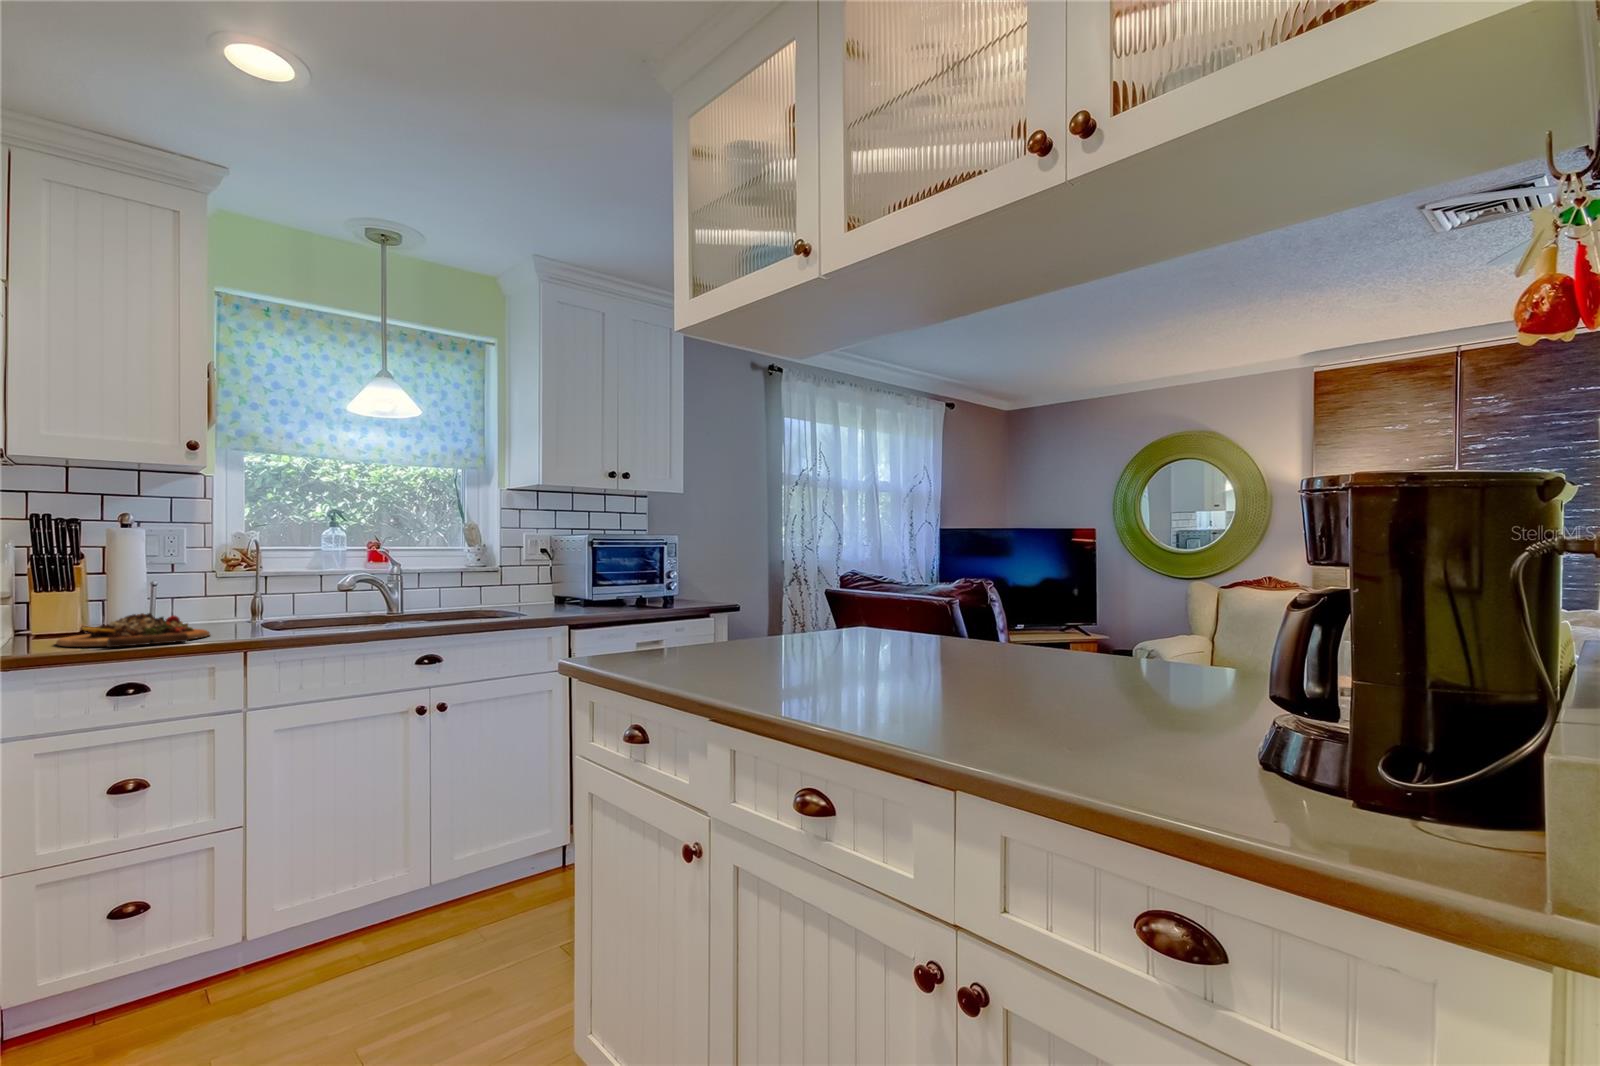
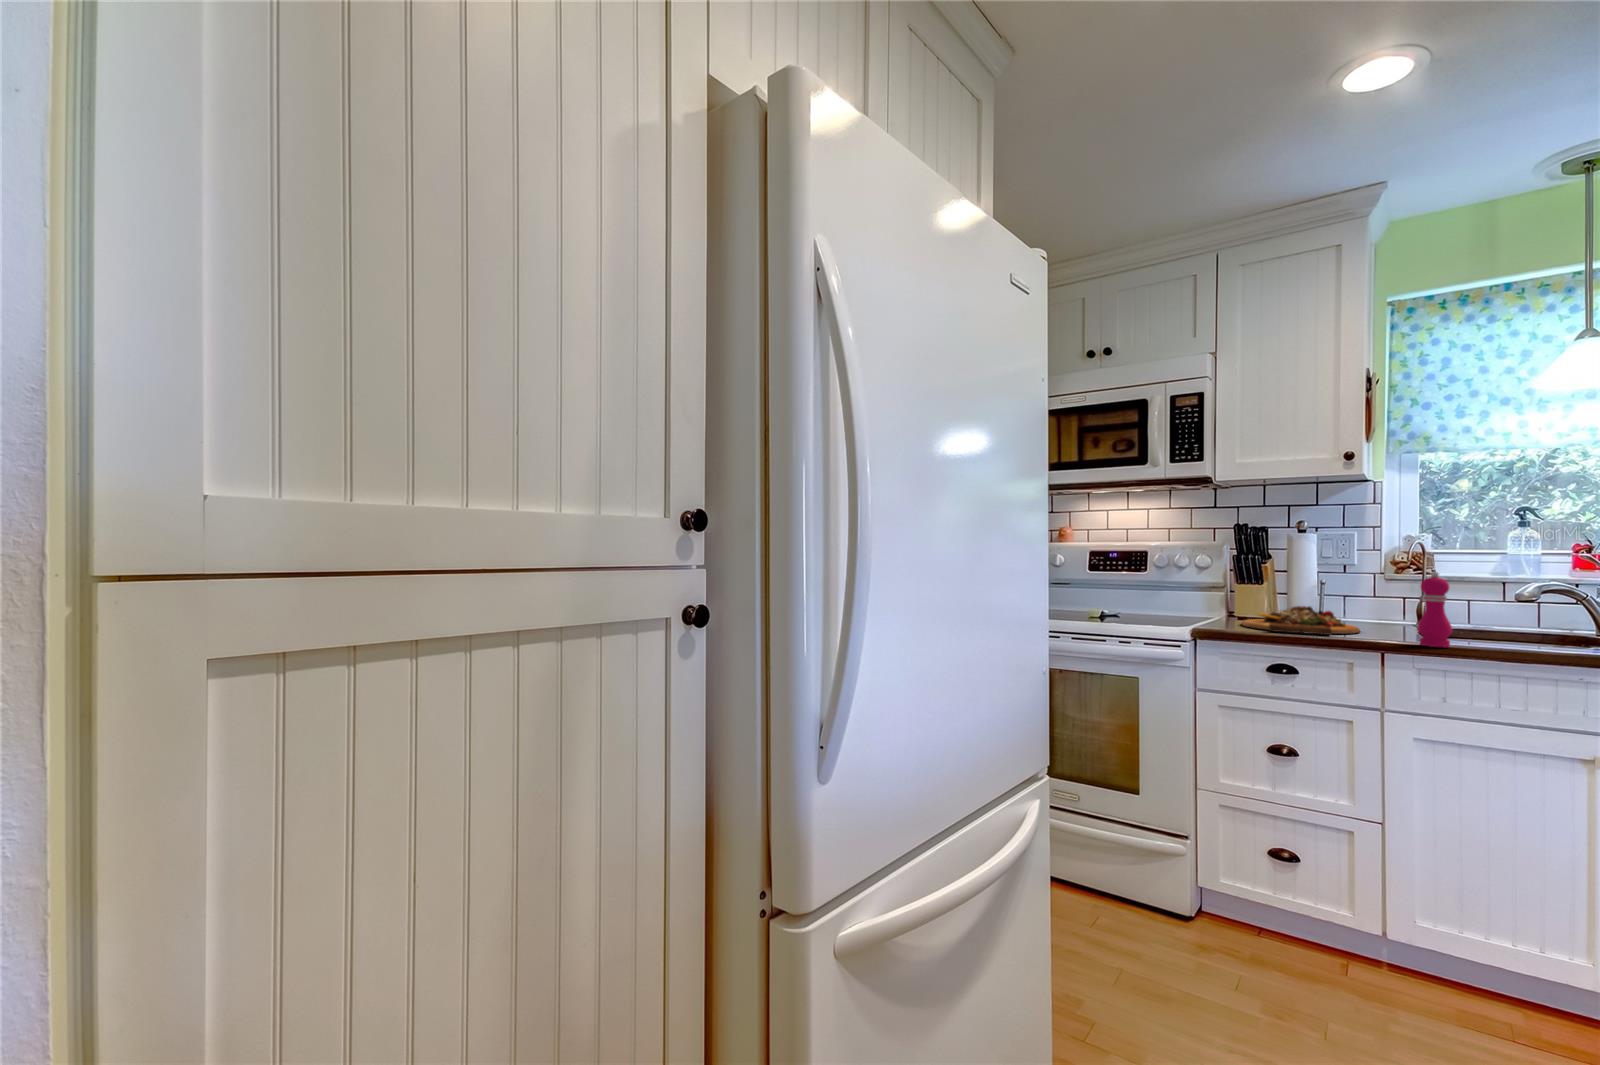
pepper mill: none [281,566,311,638] -> present [1418,571,1452,647]

